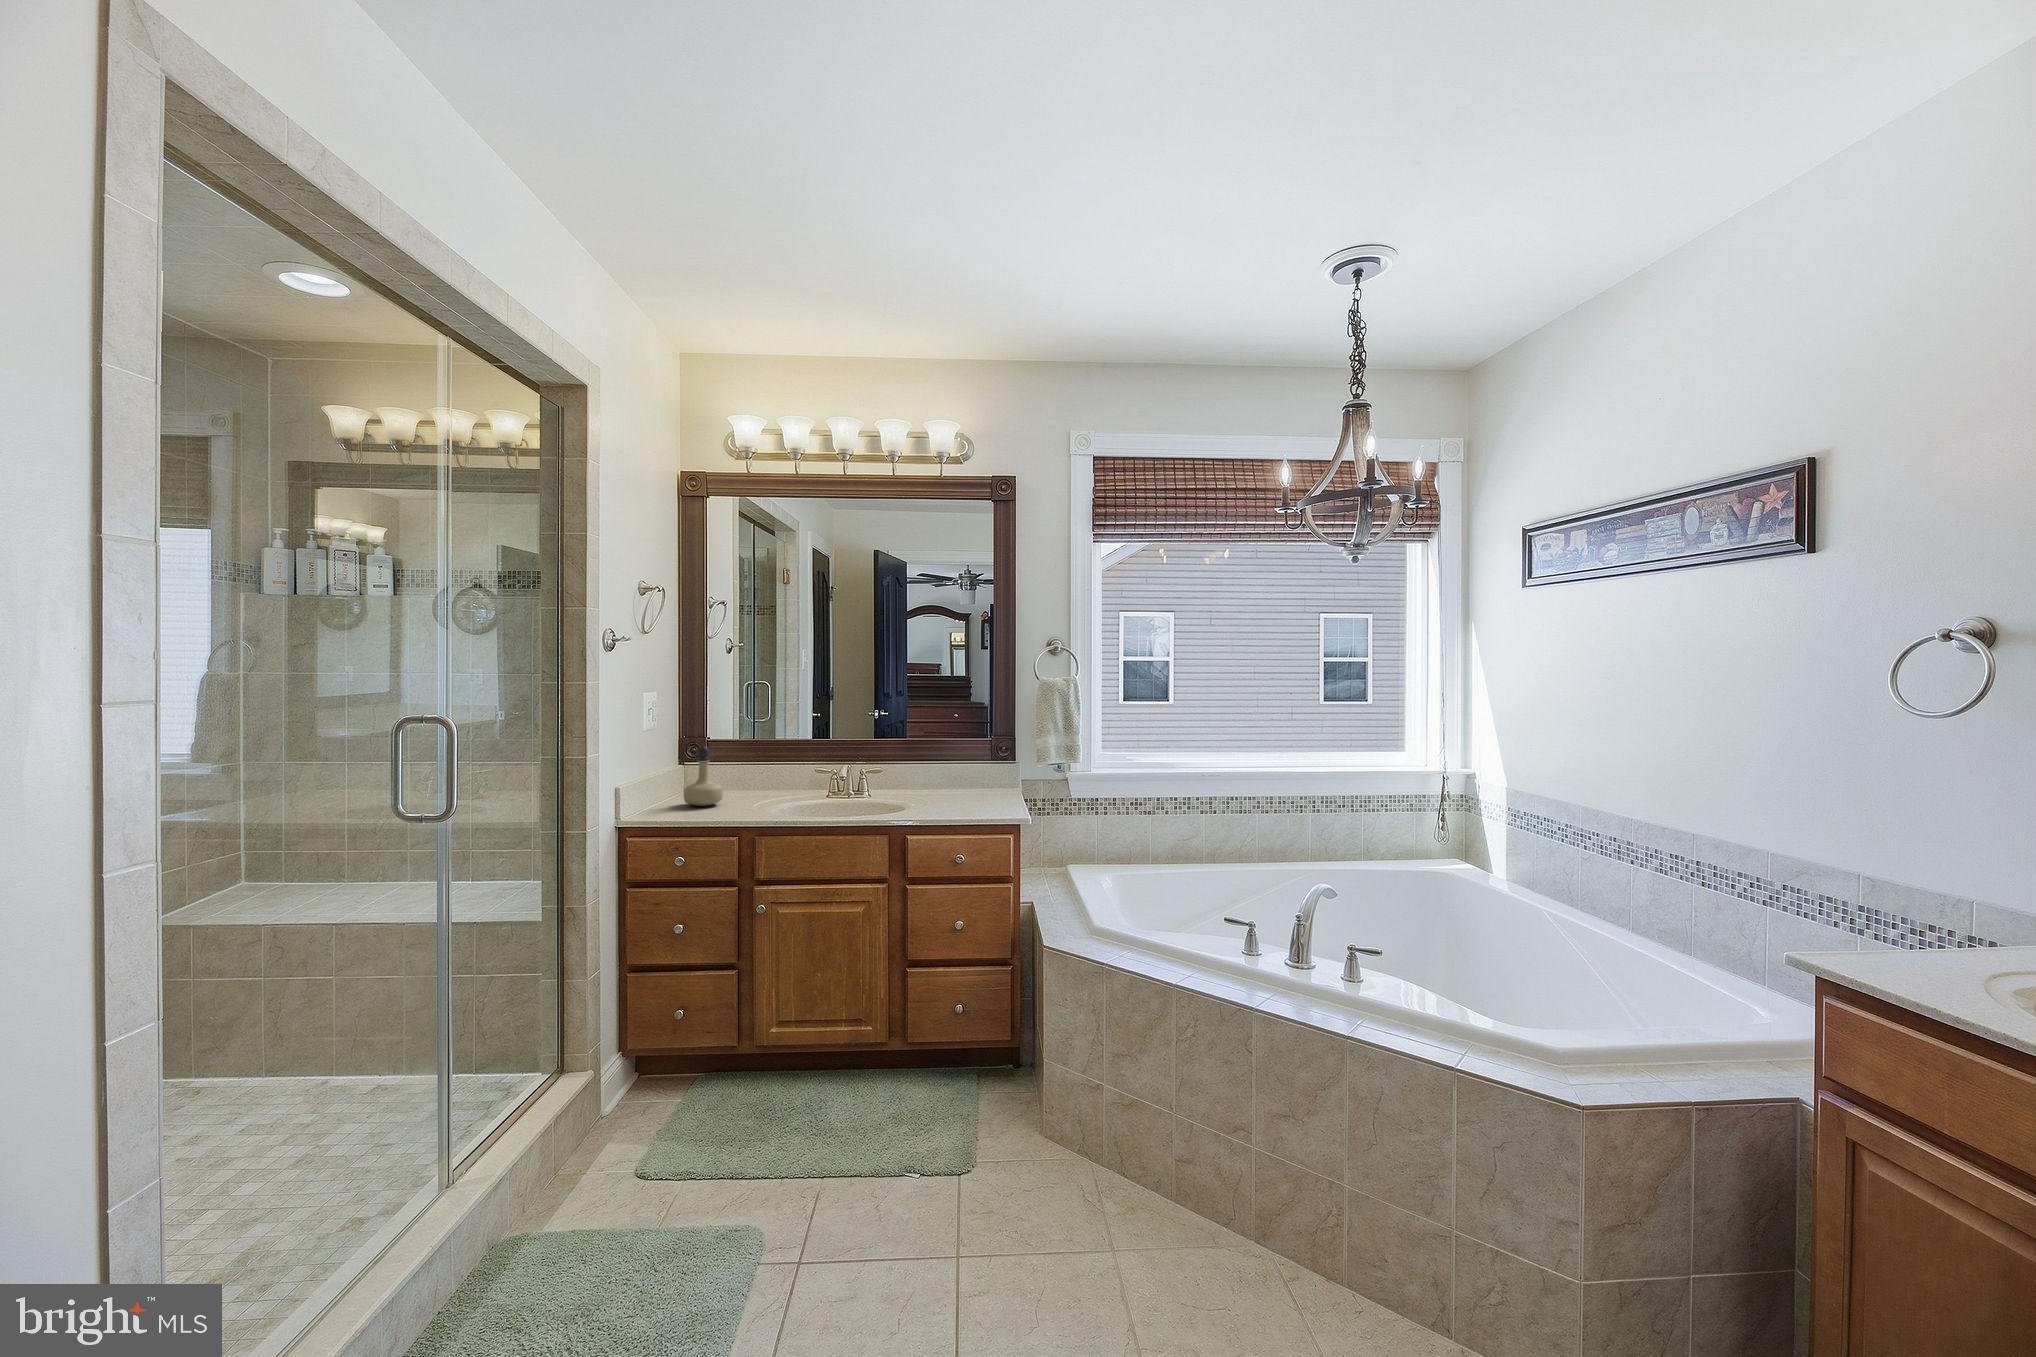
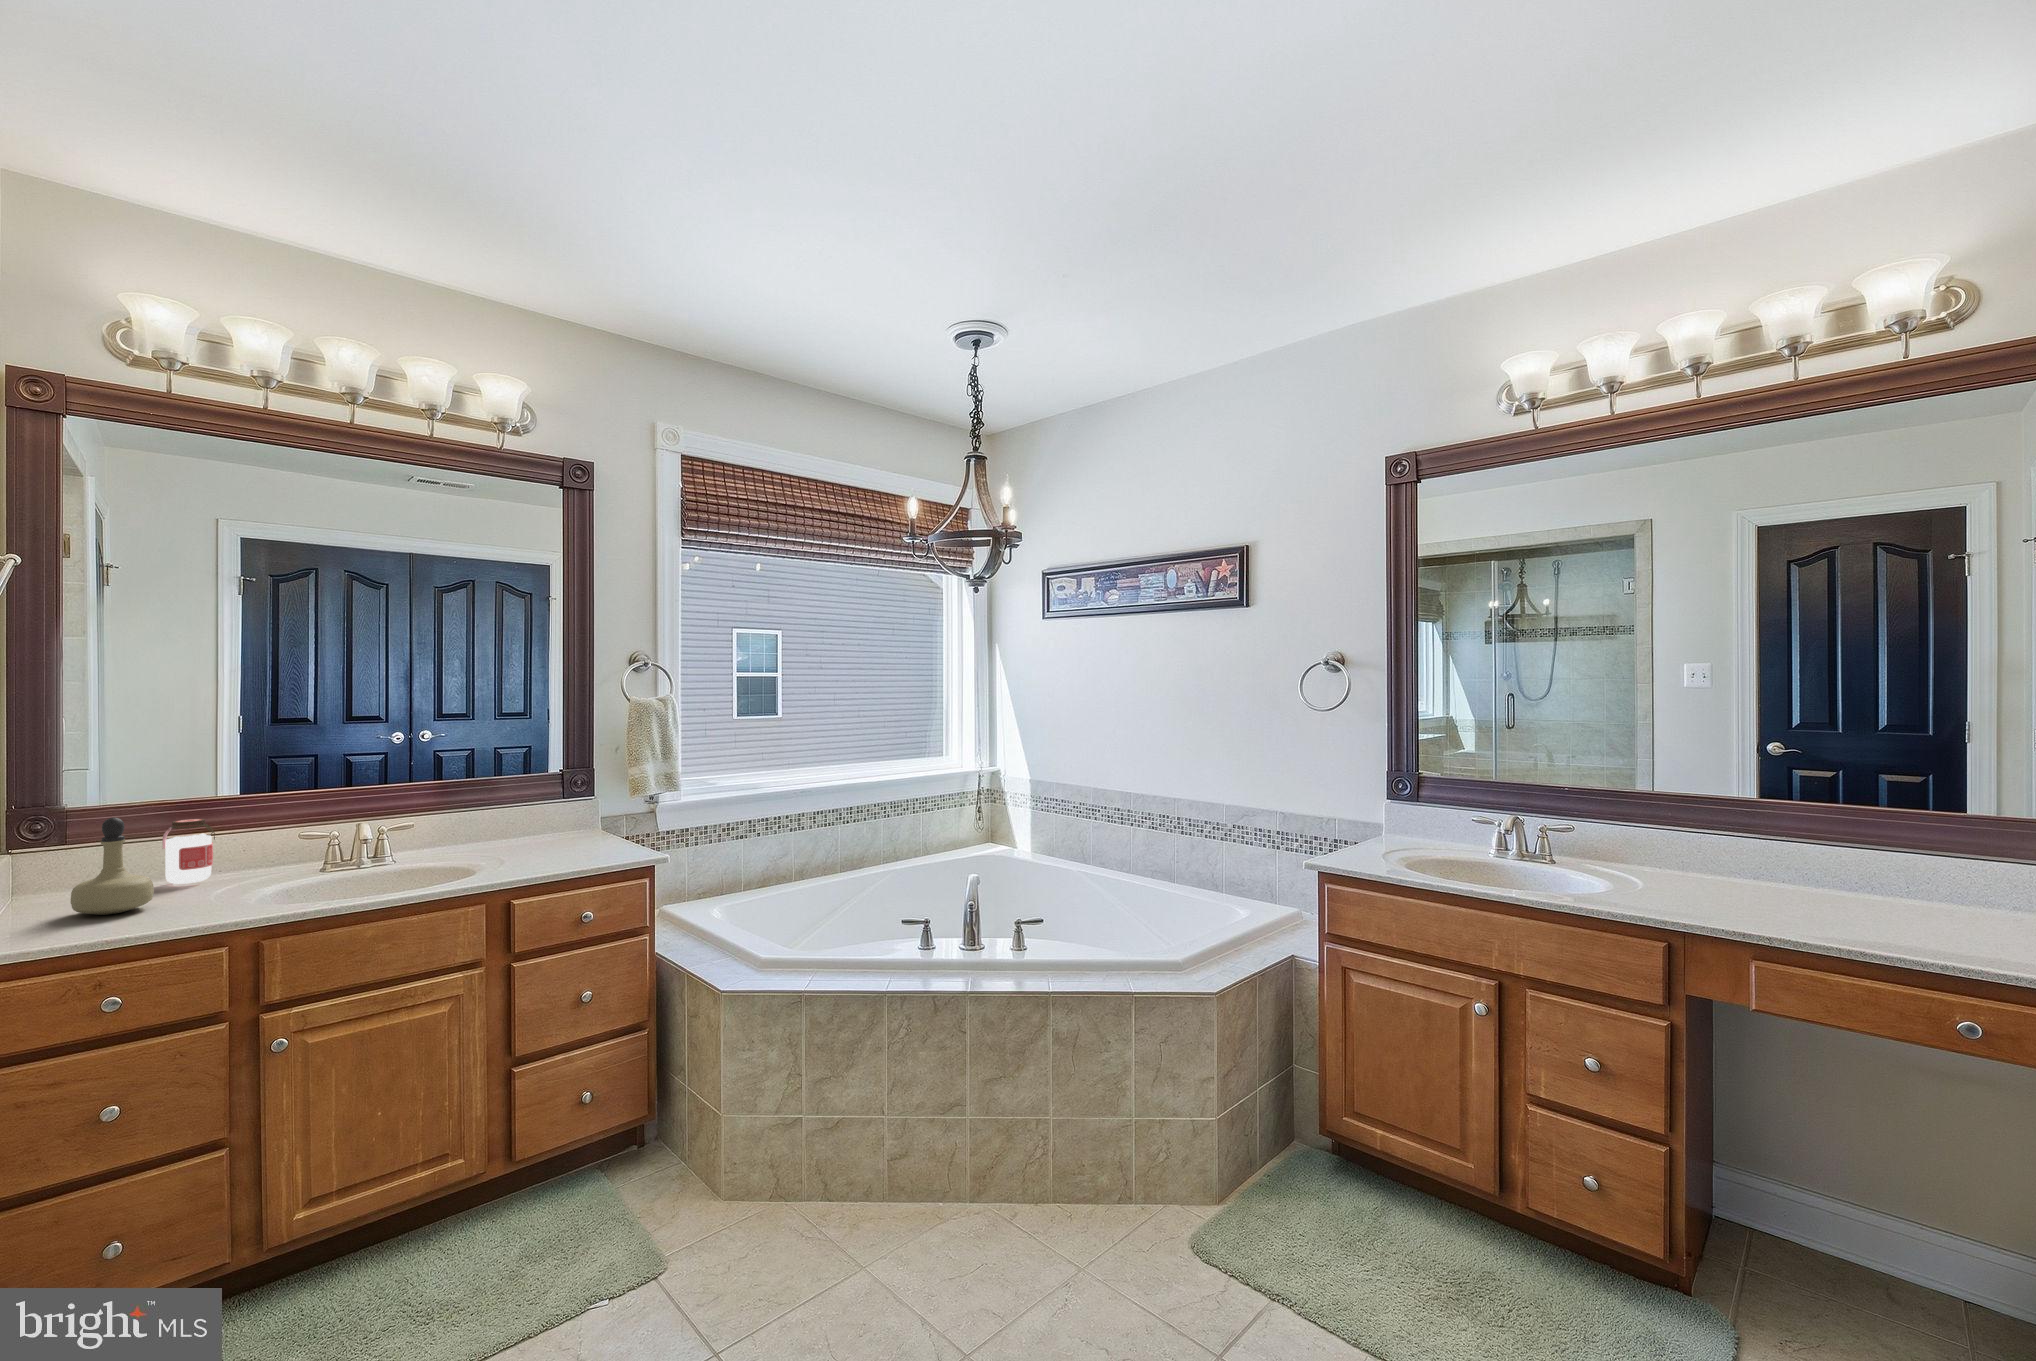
jar: none [749,751,775,794] -> present [162,819,215,884]

